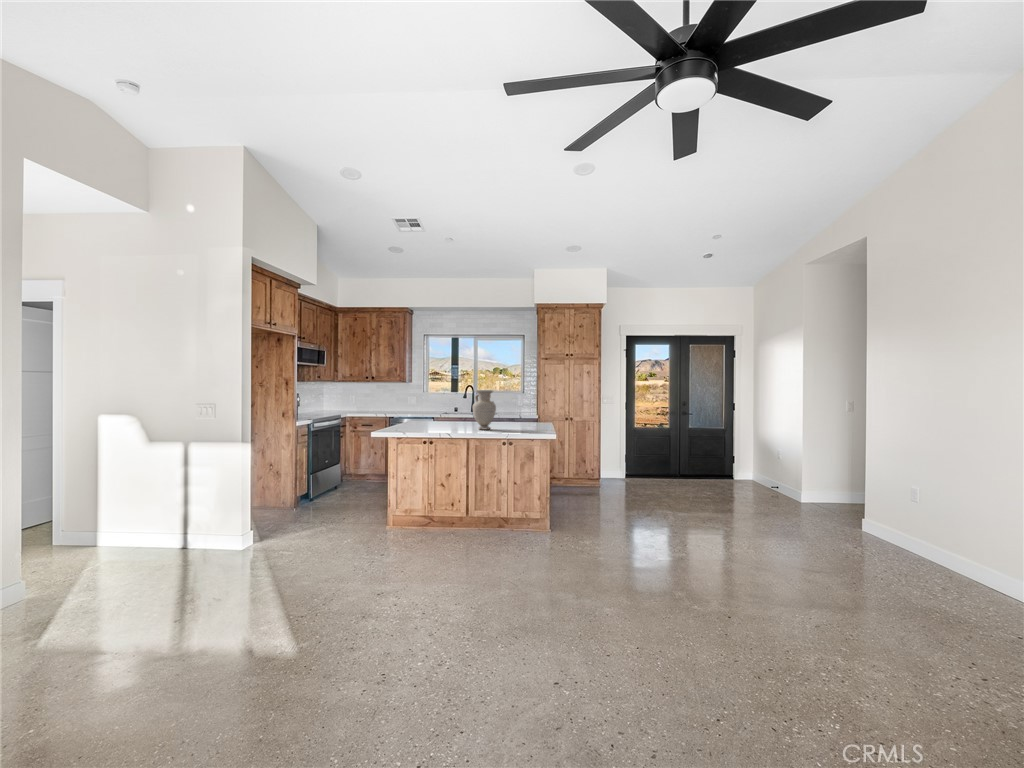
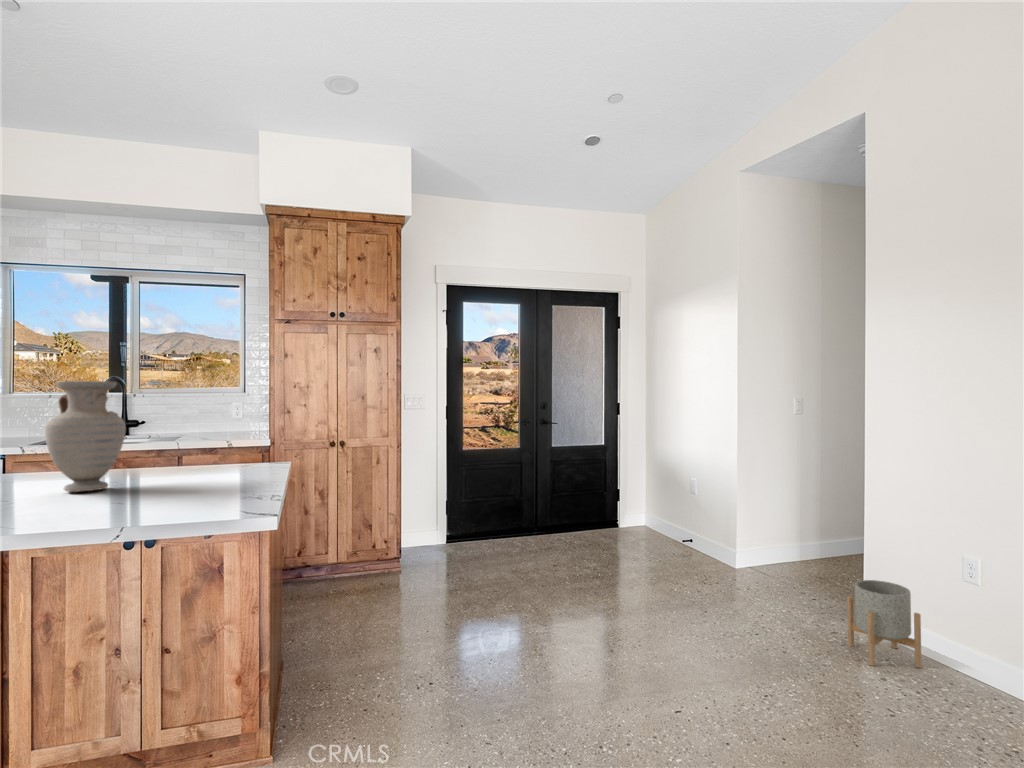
planter: none [847,507,886,556] -> present [847,580,922,668]

